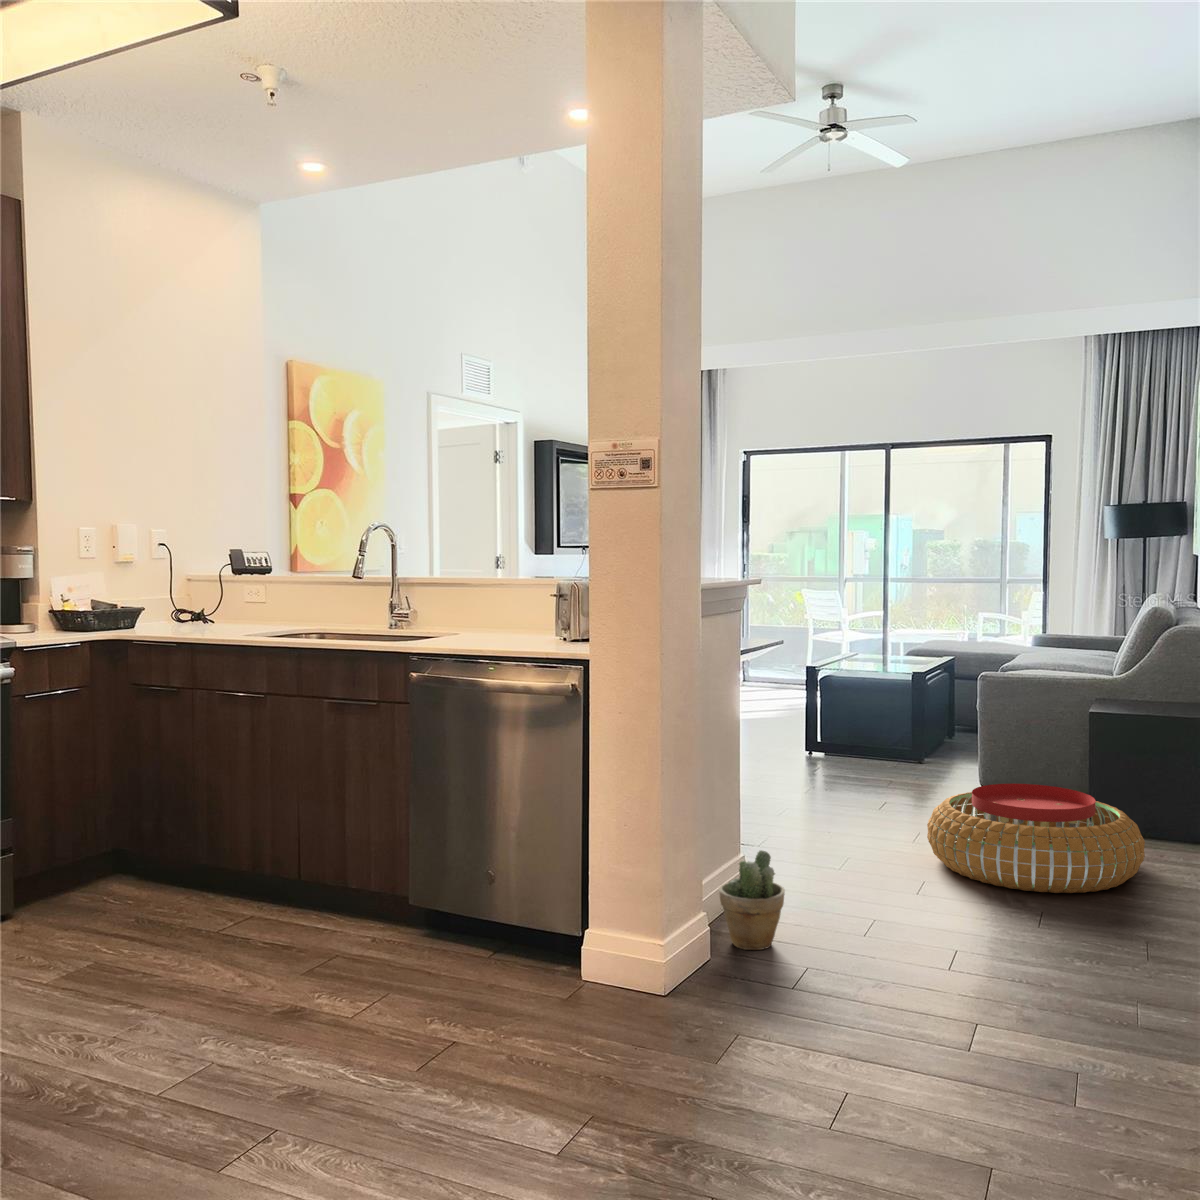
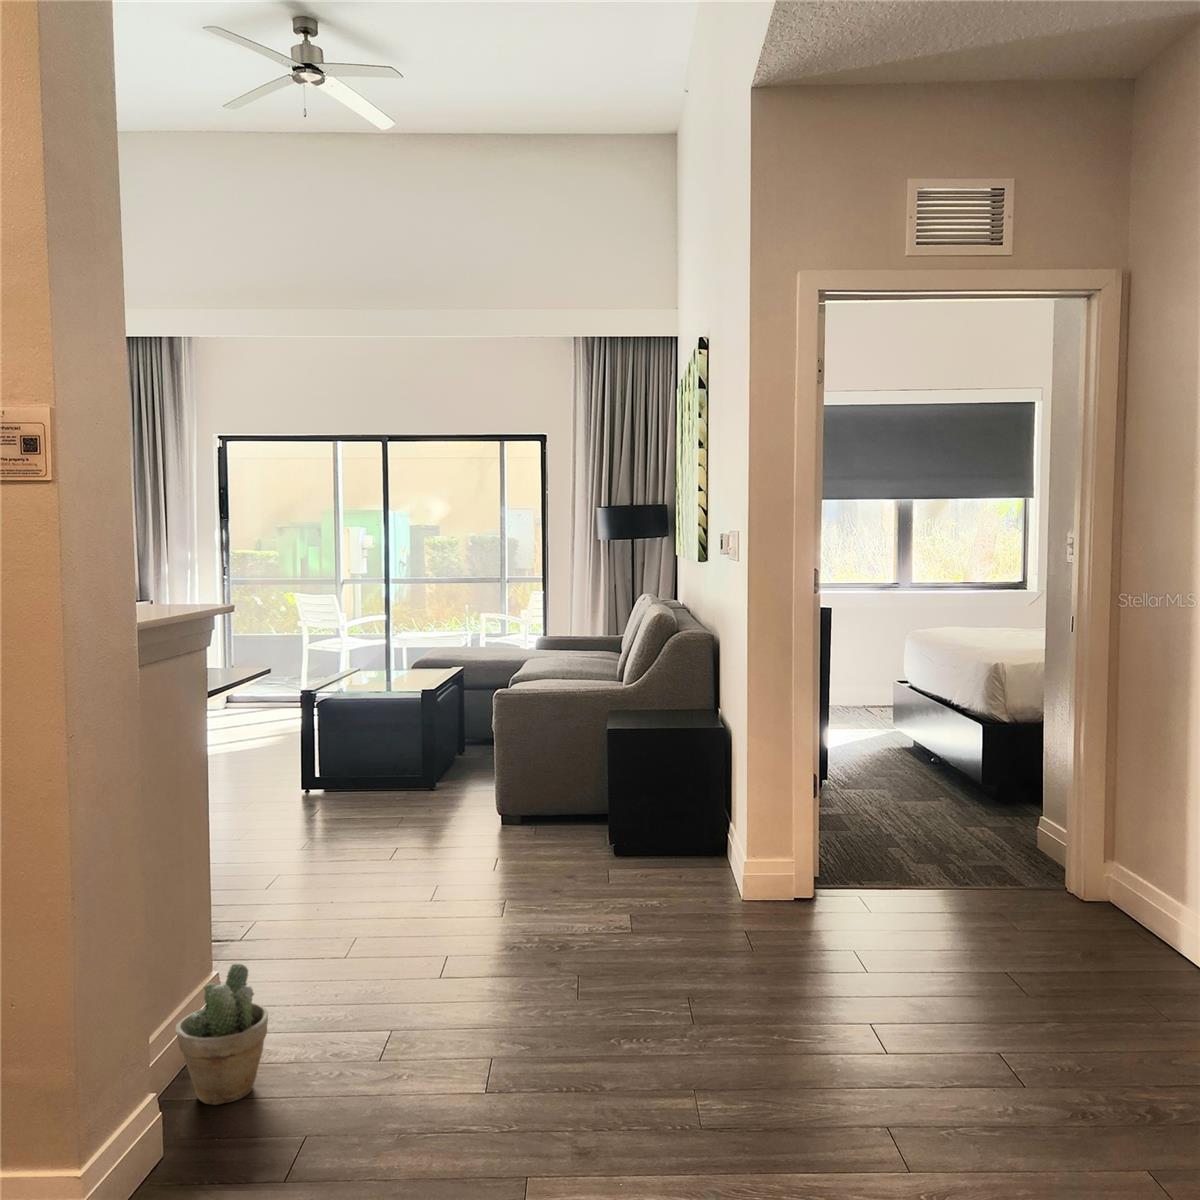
pouf: present [927,784,1145,893] -> none [442,817,667,944]

